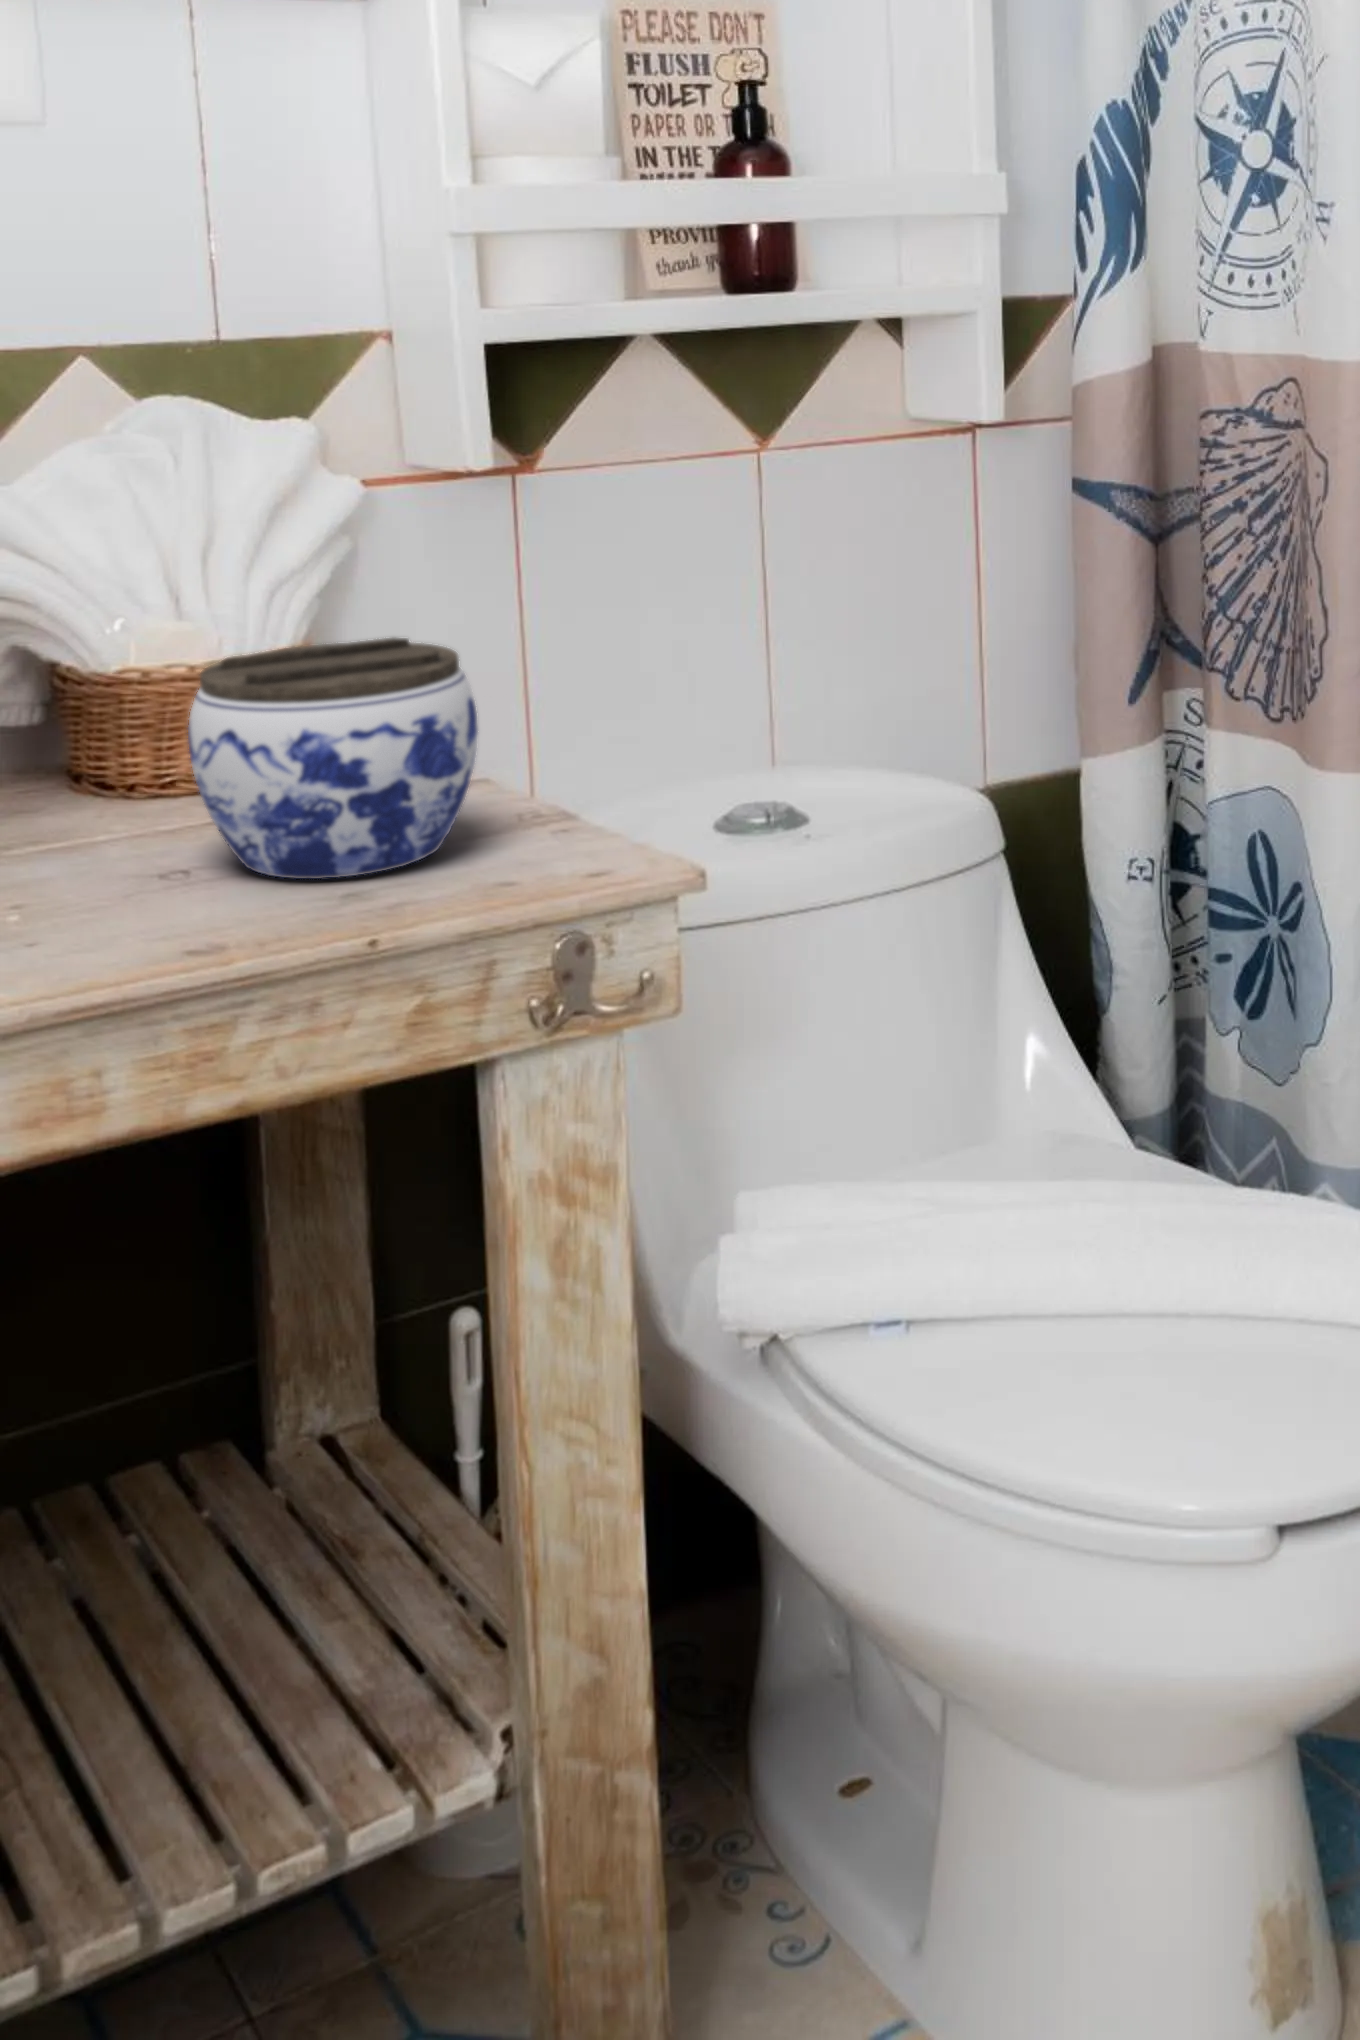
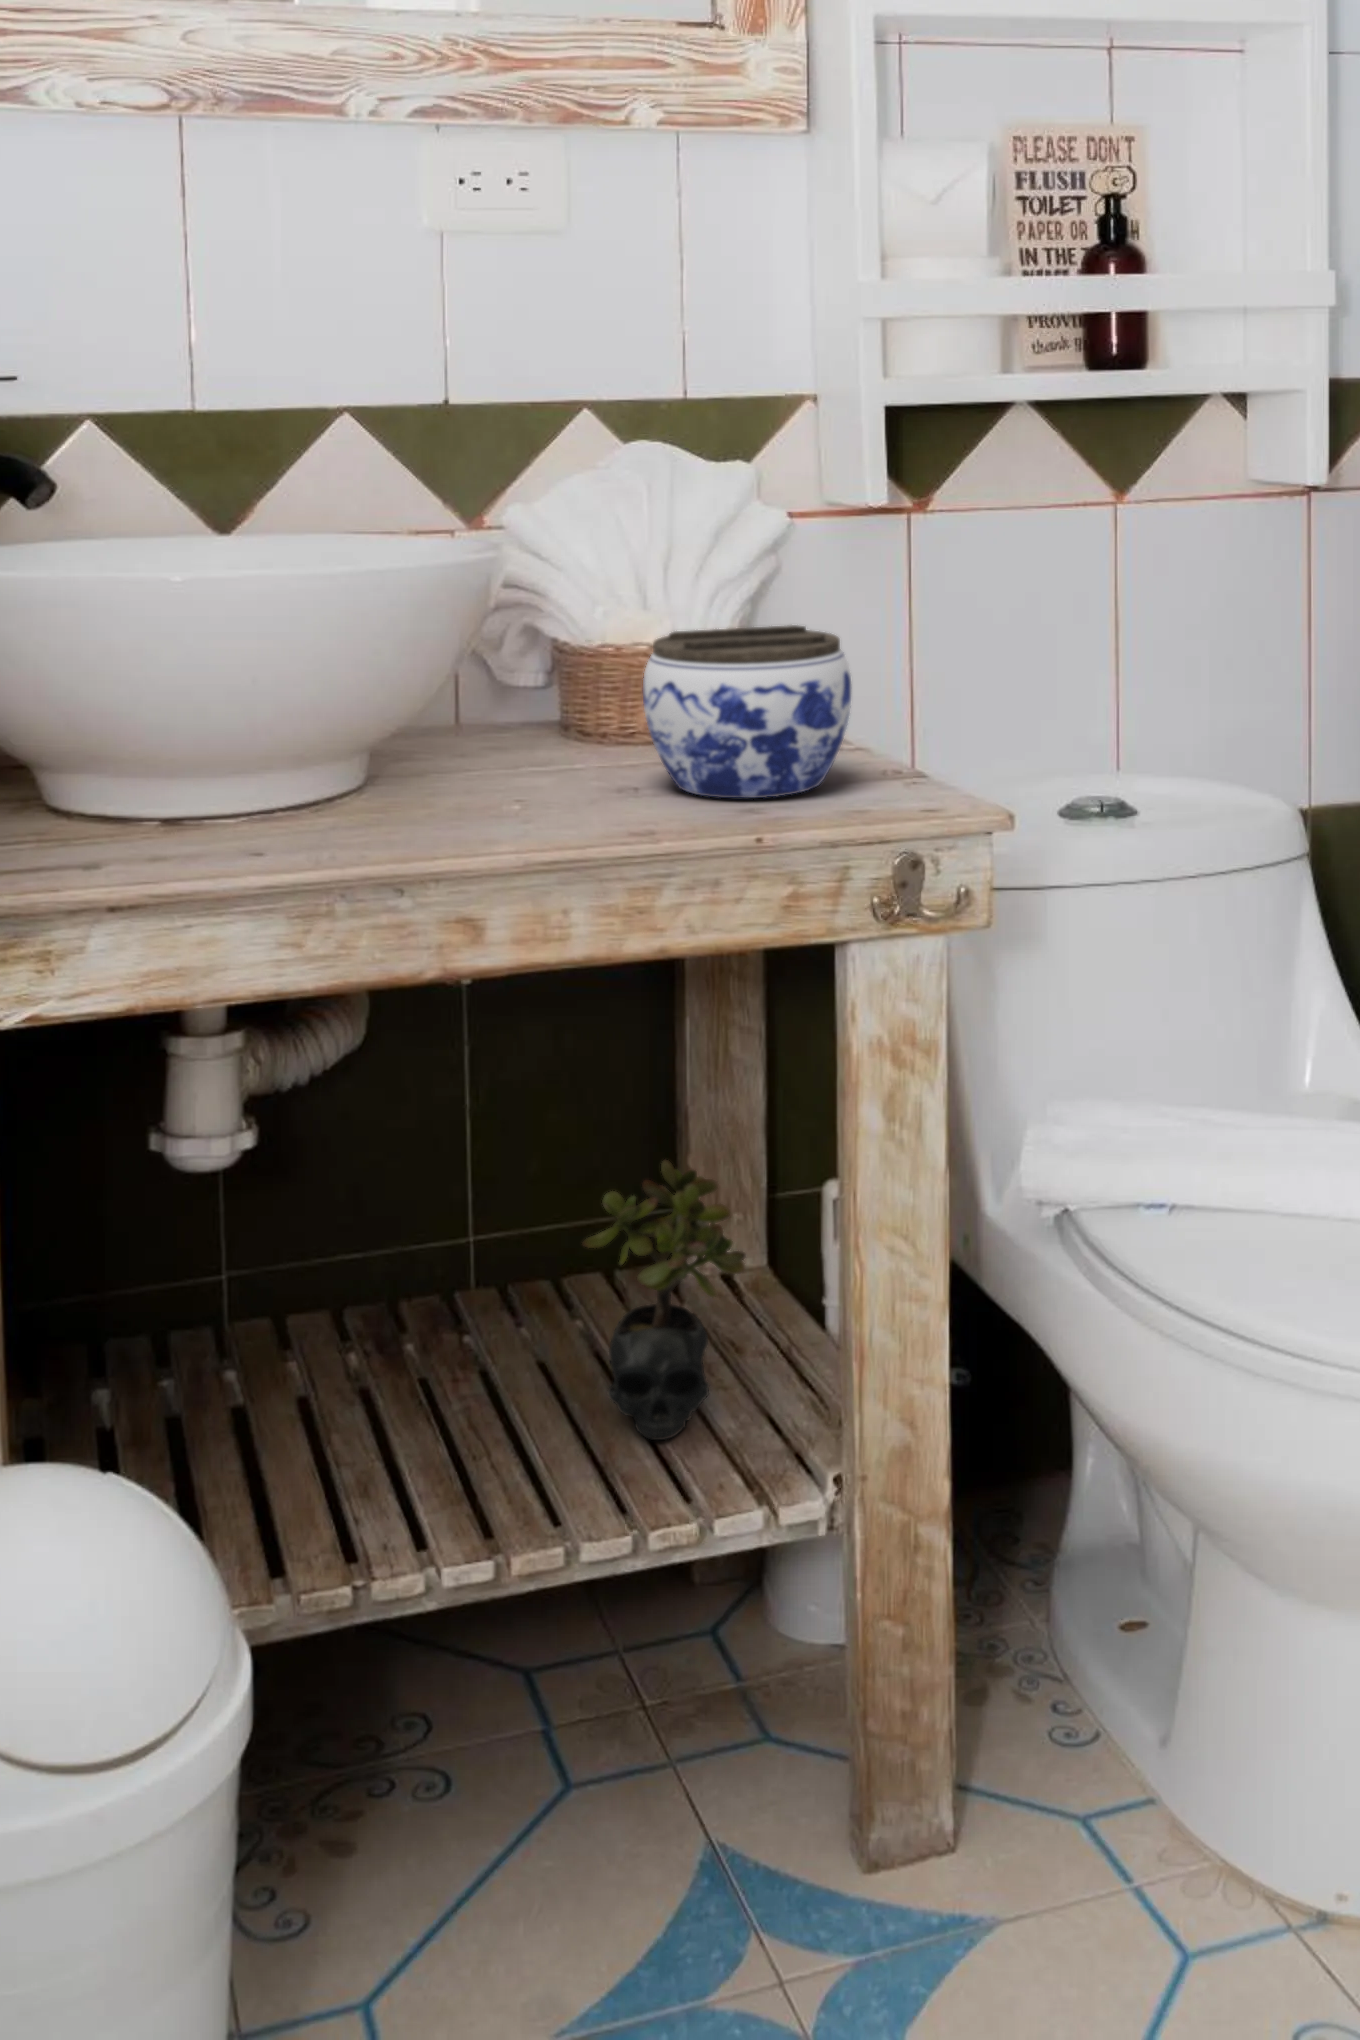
succulent plant: none [138,1334,366,1712] -> present [583,1160,747,1440]

